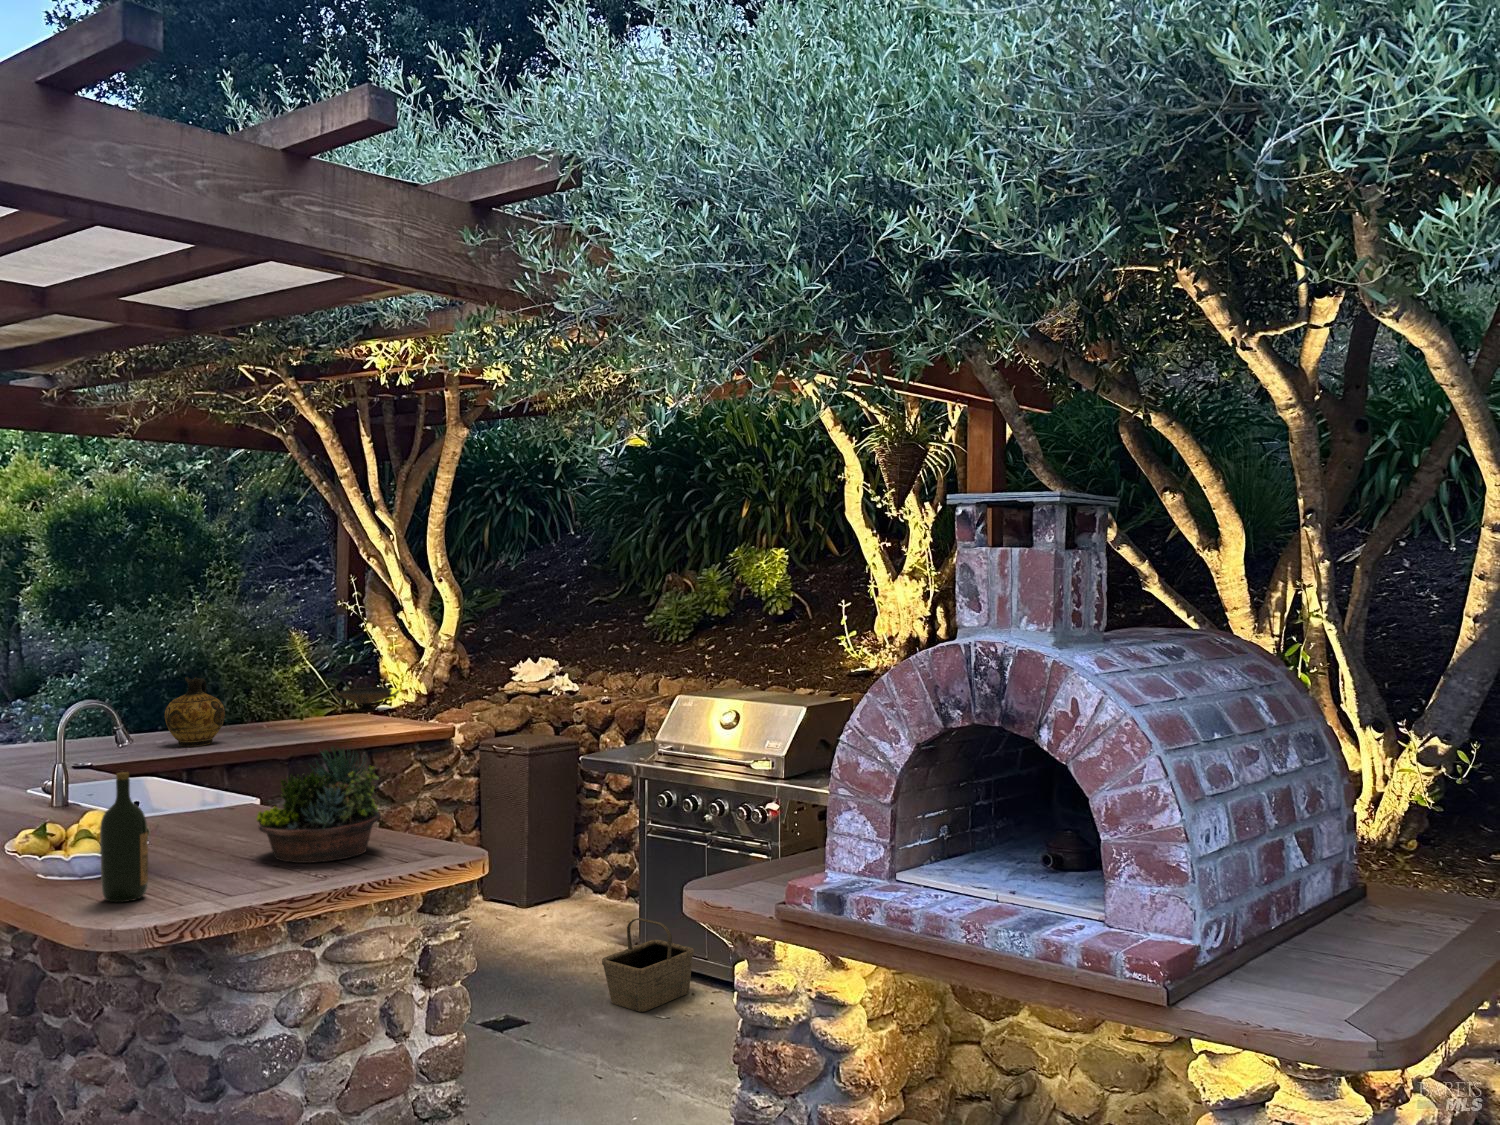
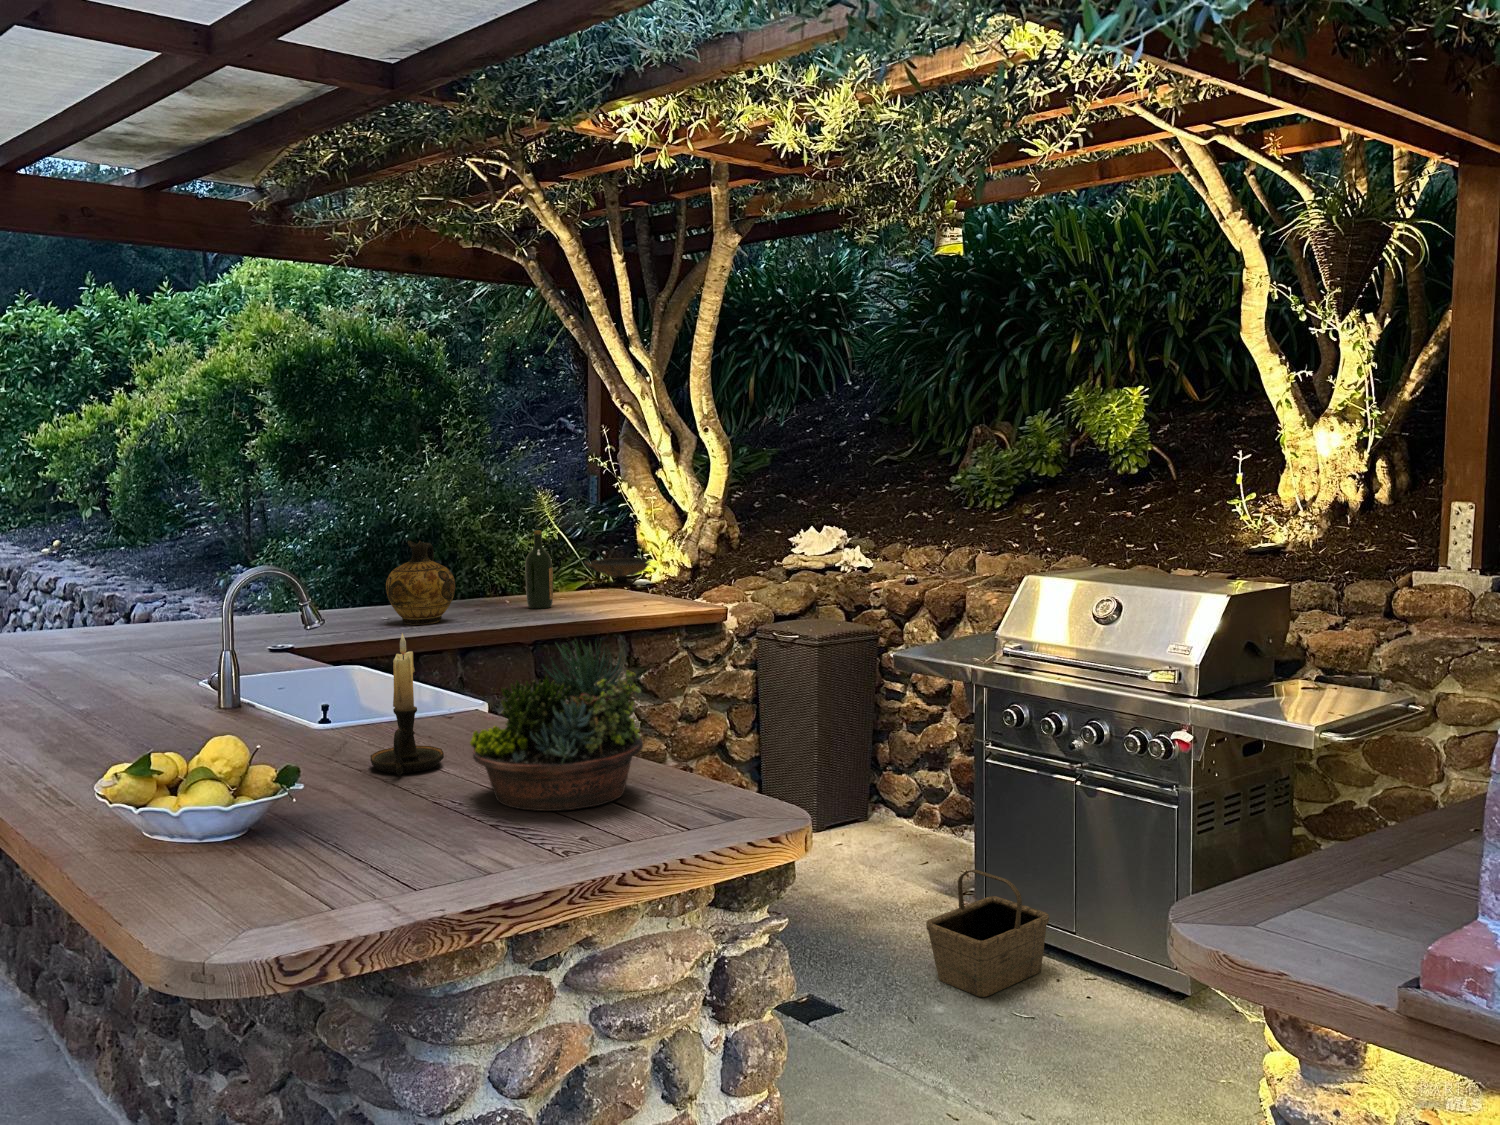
candle holder: none [177,745,233,848] -> present [370,634,444,776]
wine bottle: present [100,772,148,902] -> present [525,530,553,609]

